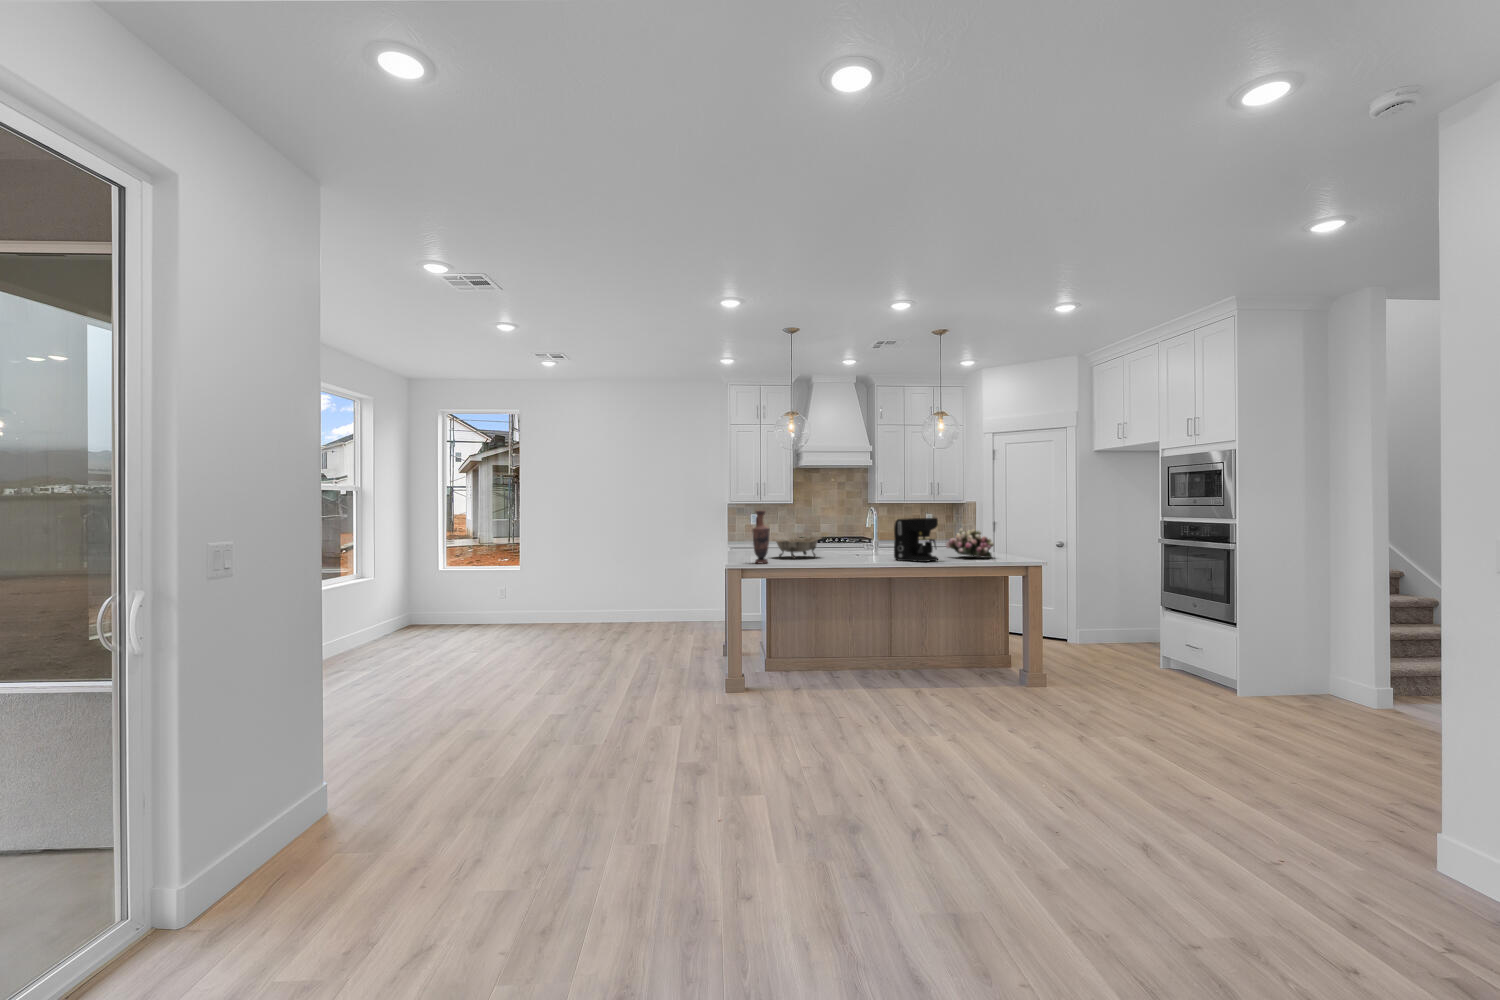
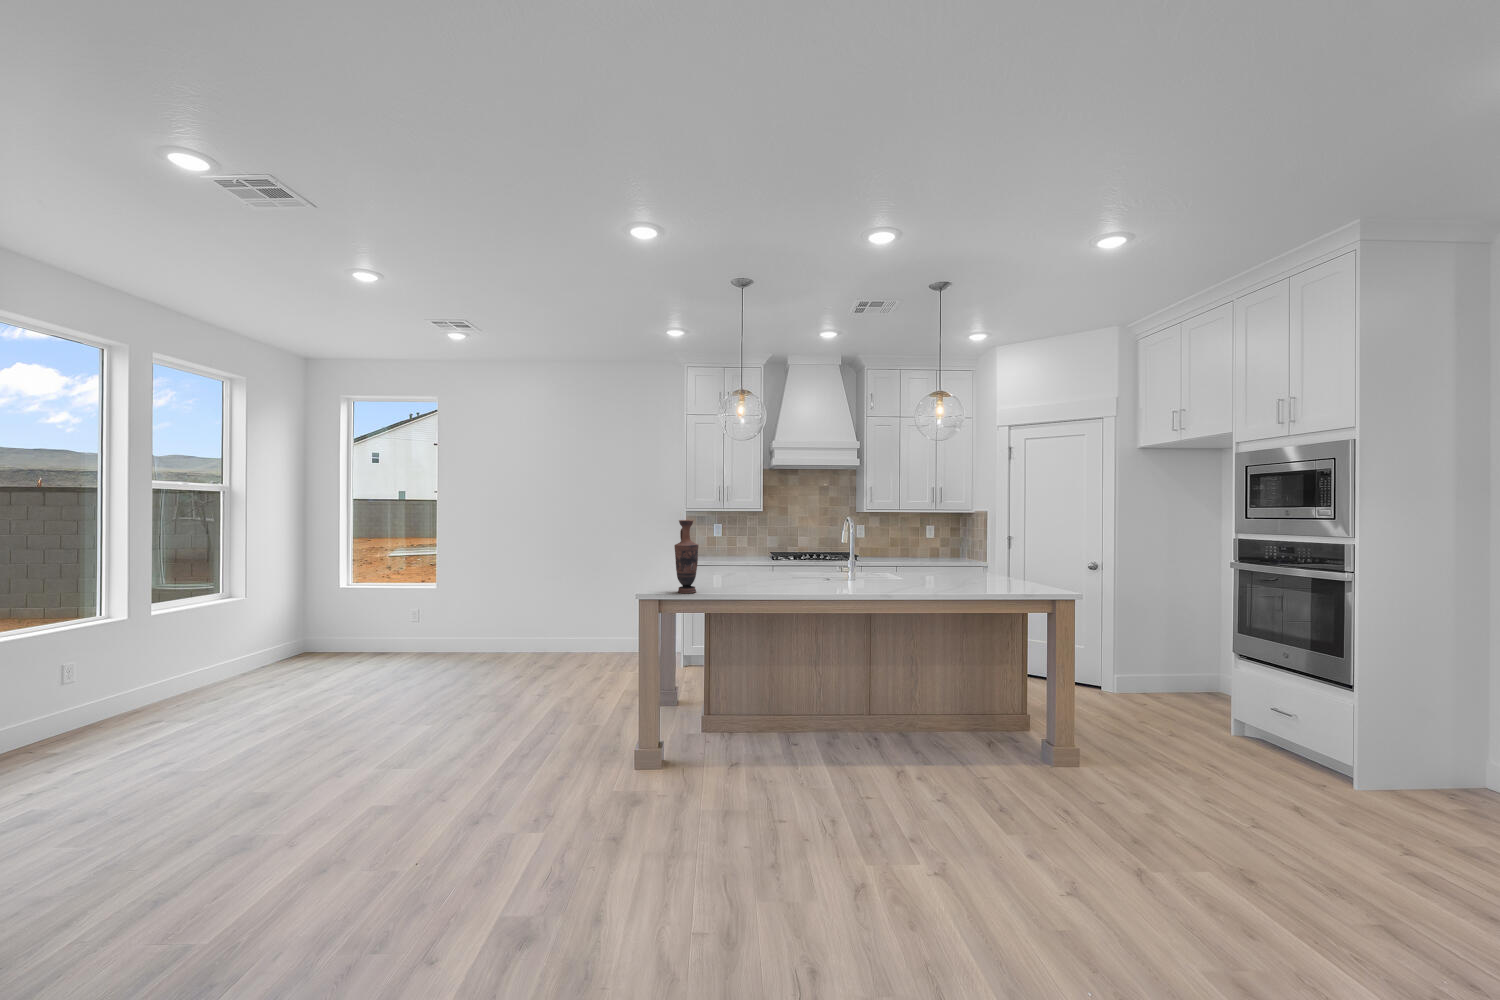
coffee maker: present [894,518,938,562] -> none [872,532,933,592]
flower arrangement: present [946,529,994,558] -> none [944,546,1009,586]
decorative bowl: present [773,536,821,559] -> none [710,554,779,586]

